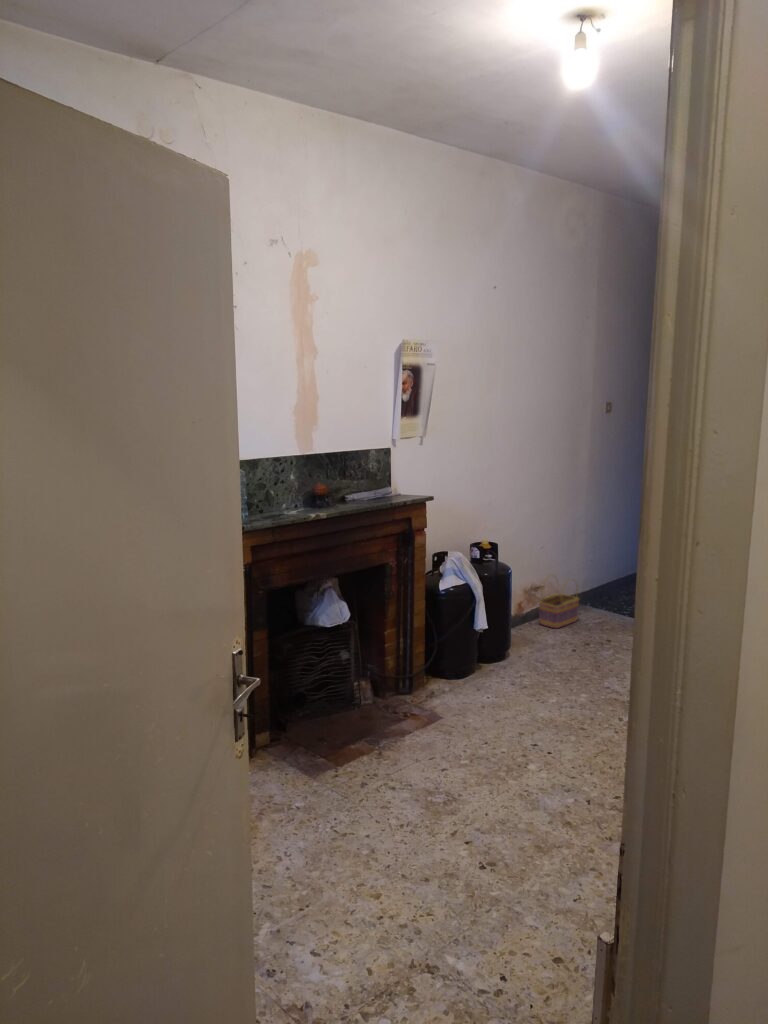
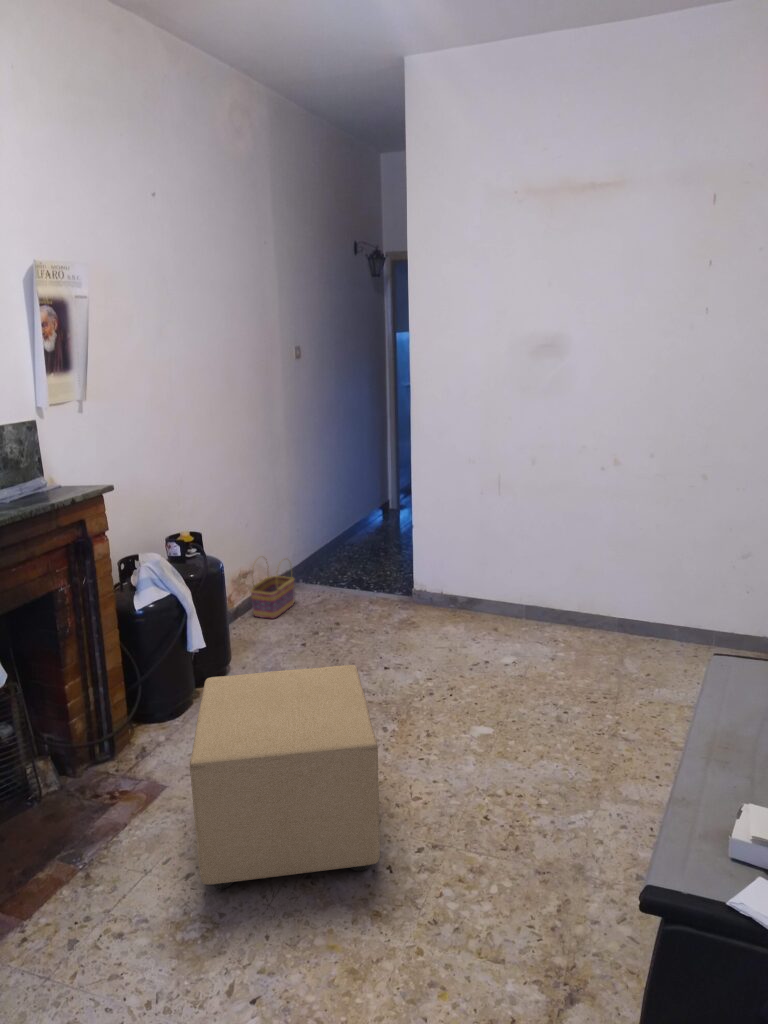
ottoman: none [451,641,592,798] -> present [190,665,380,889]

